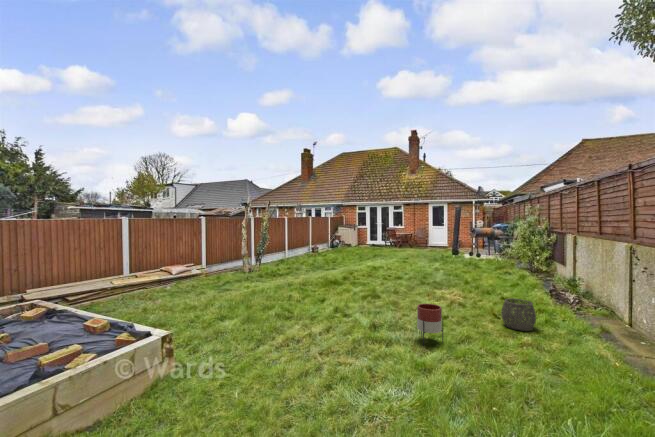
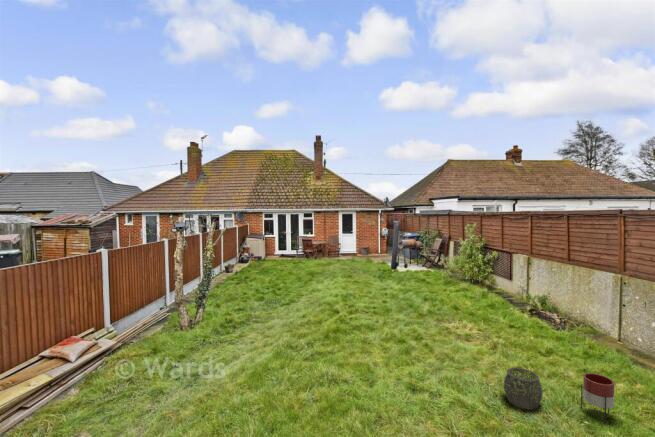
woven basket: present [501,298,536,331] -> present [504,368,543,409]

